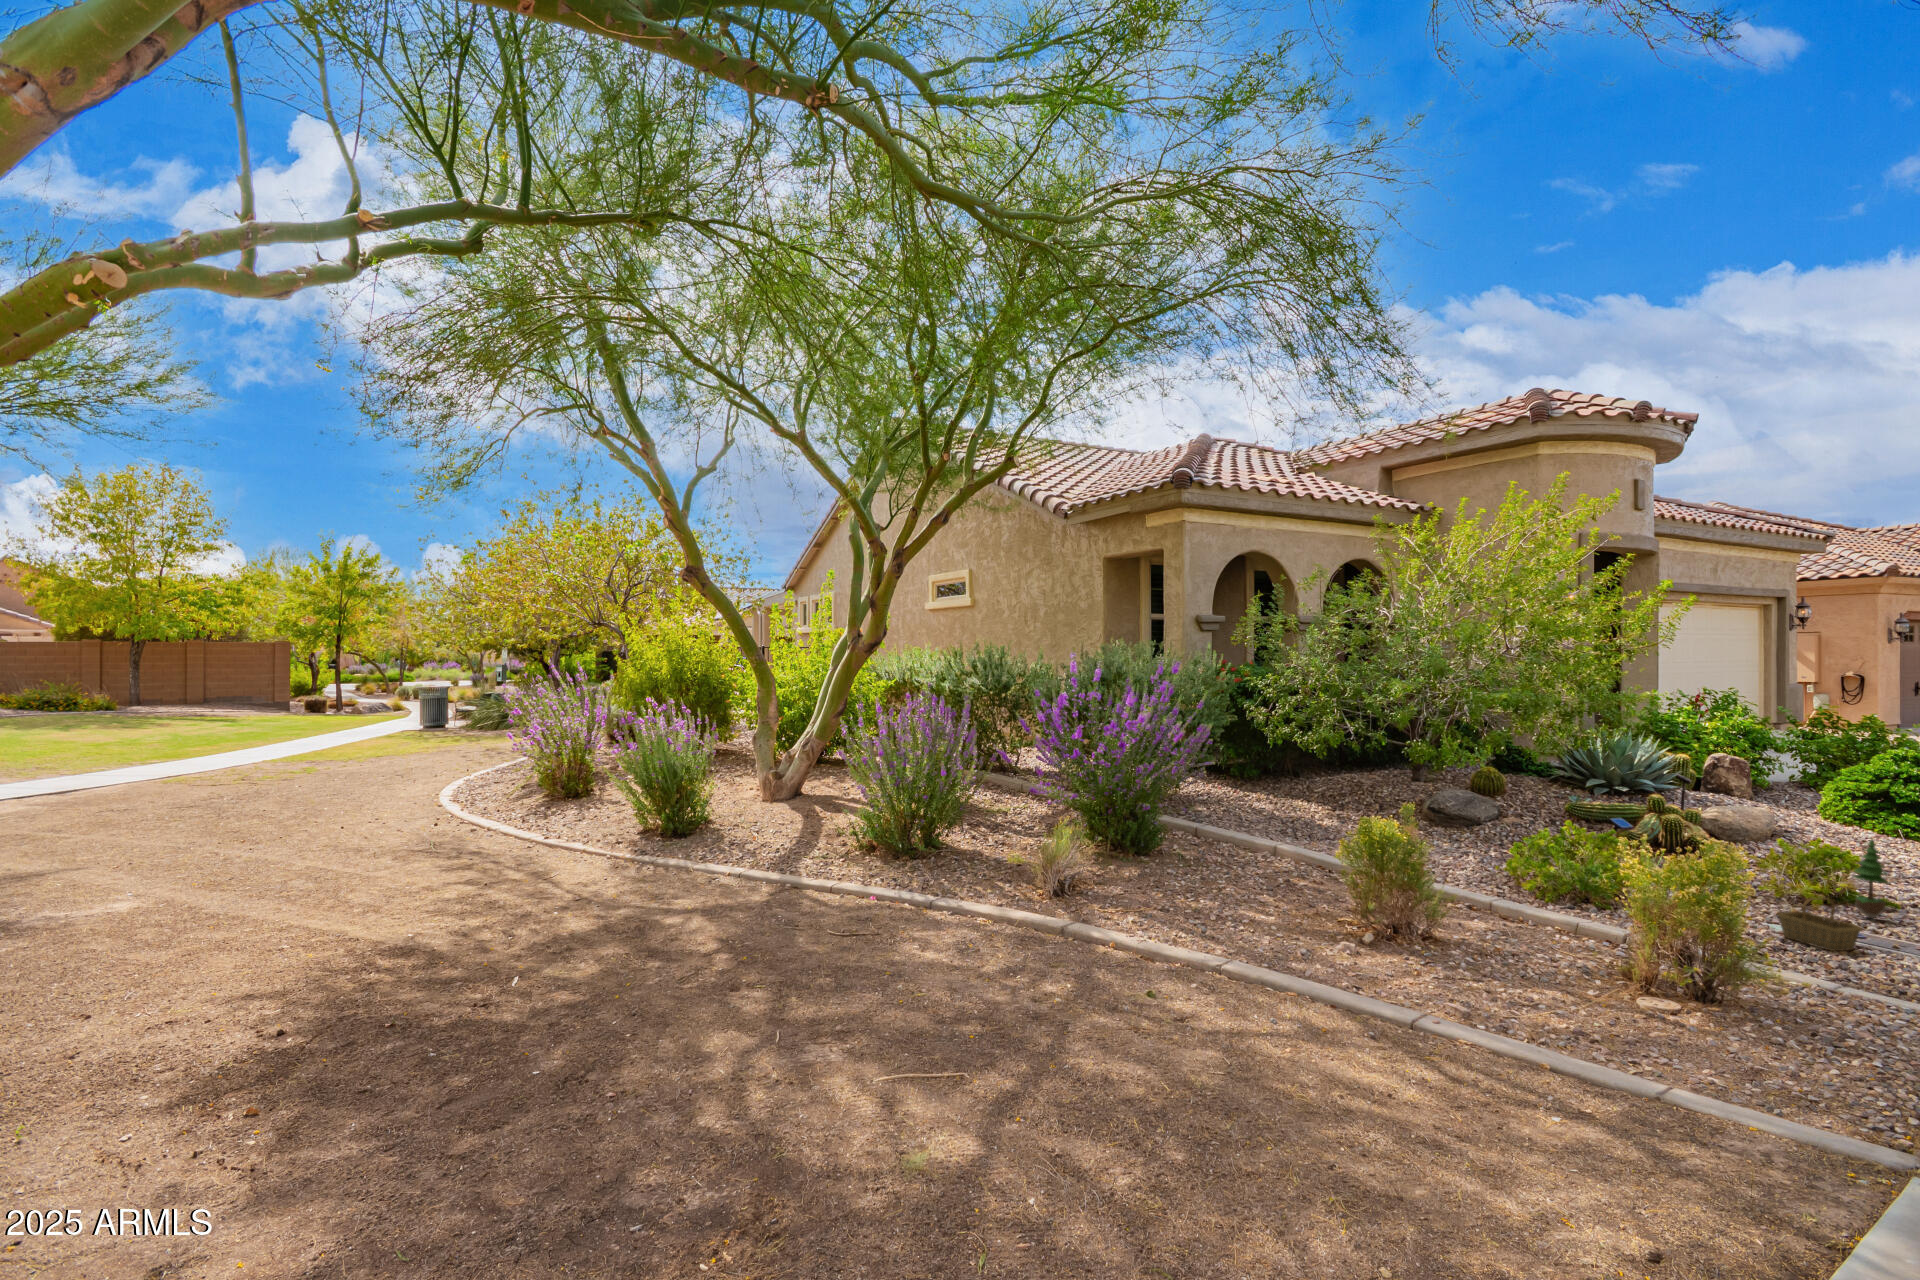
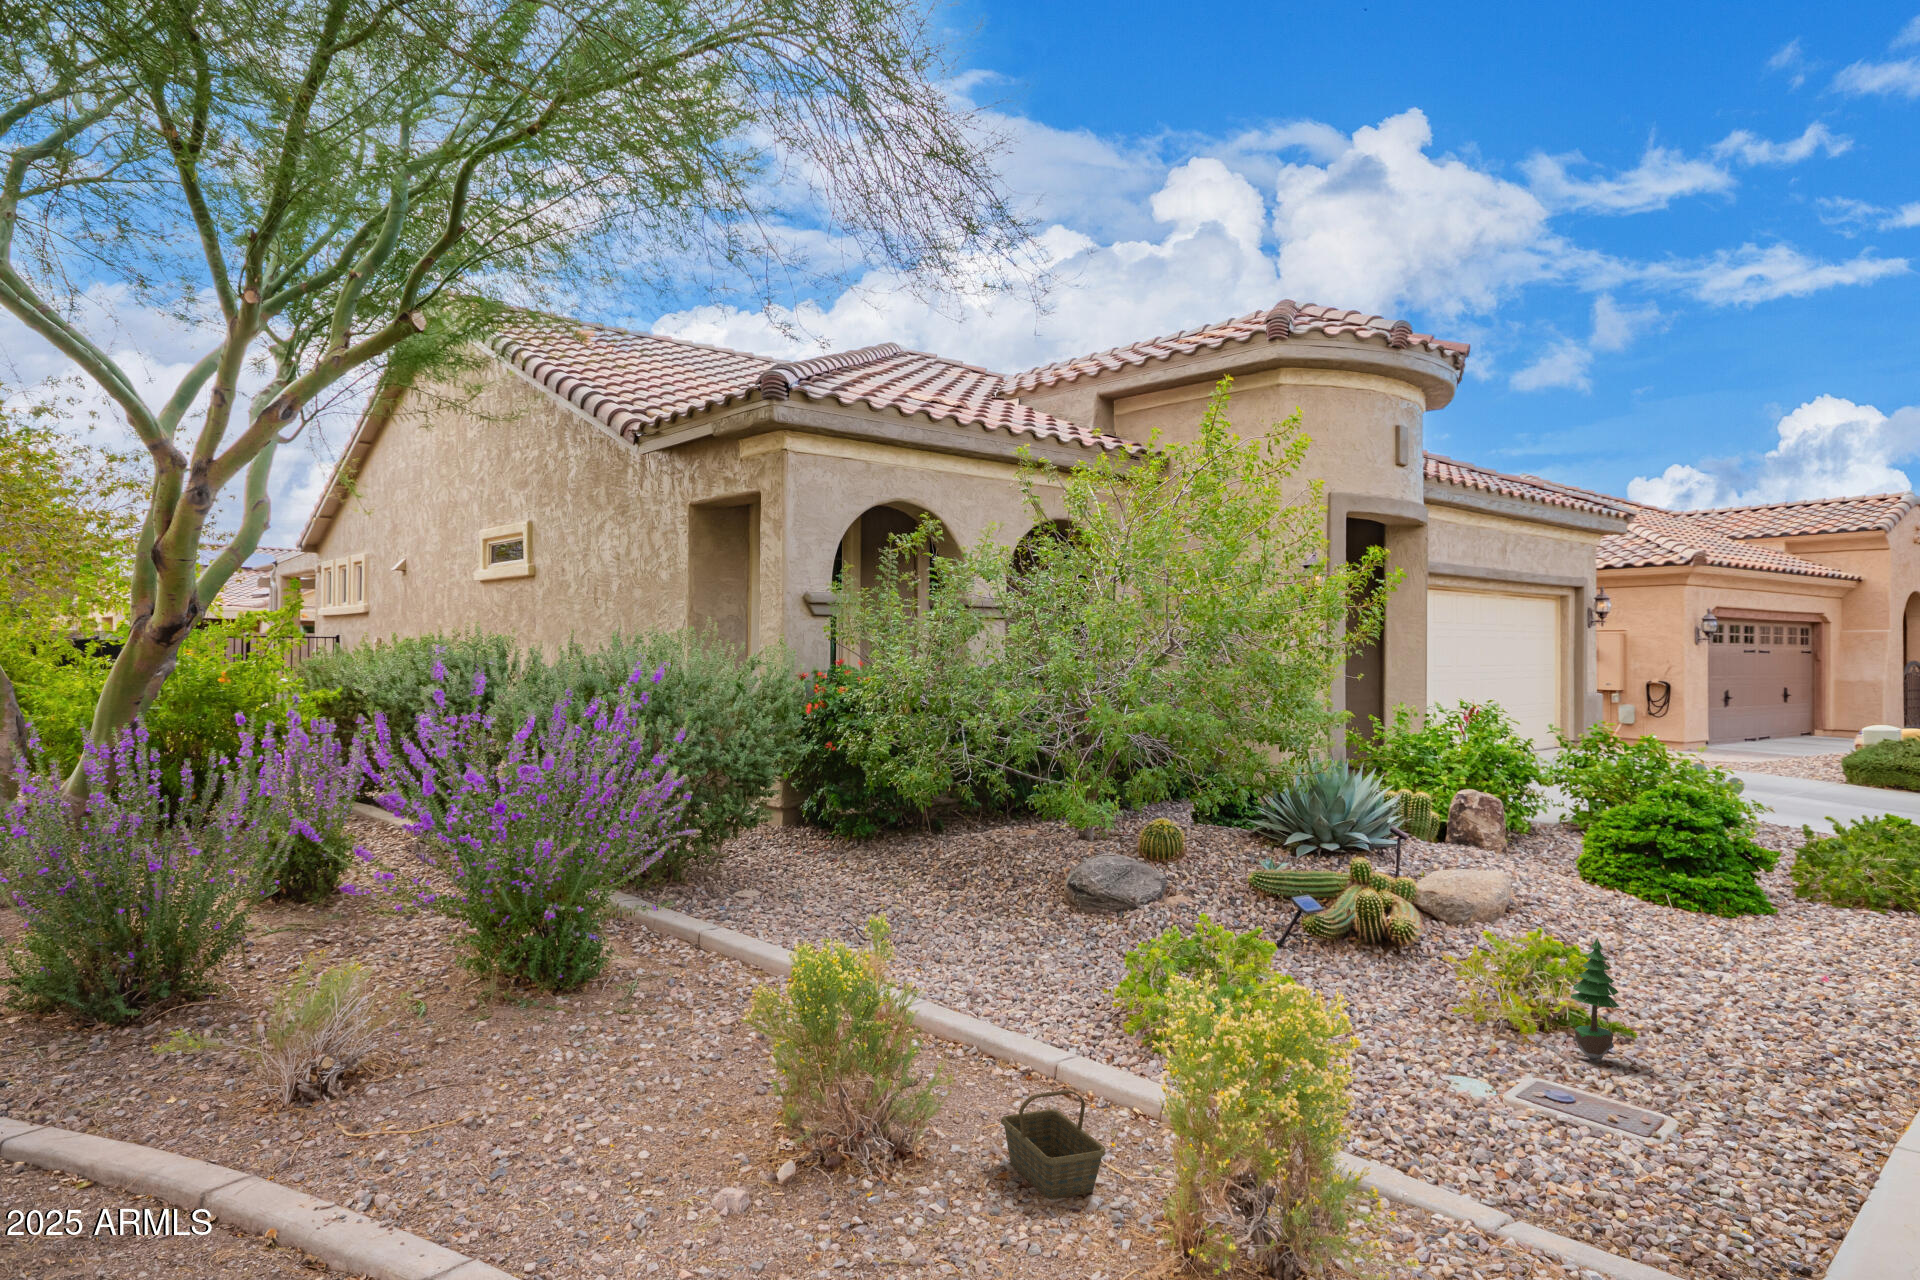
basket: present [1777,898,1862,951] -> present [1001,1090,1106,1199]

